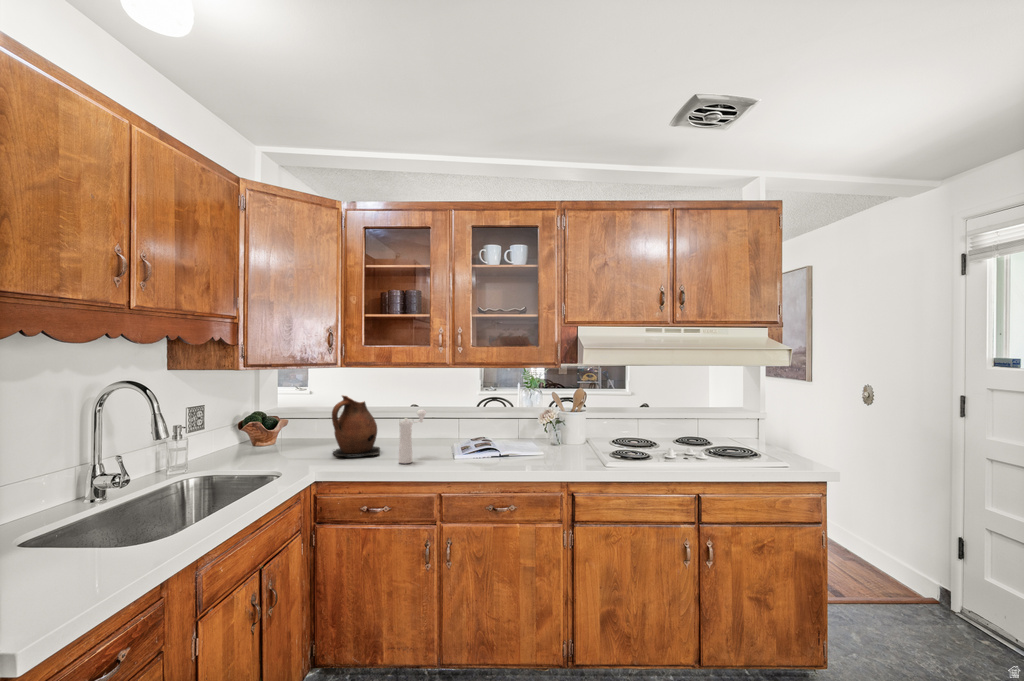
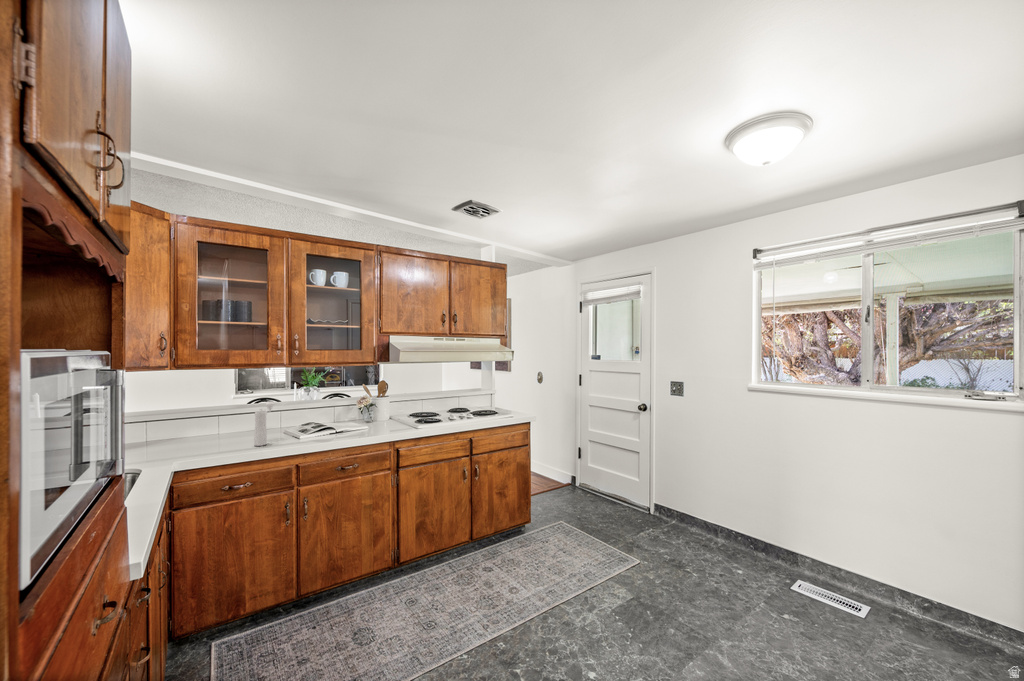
ceramic pitcher: present [332,395,380,456] -> none [169,395,227,449]

